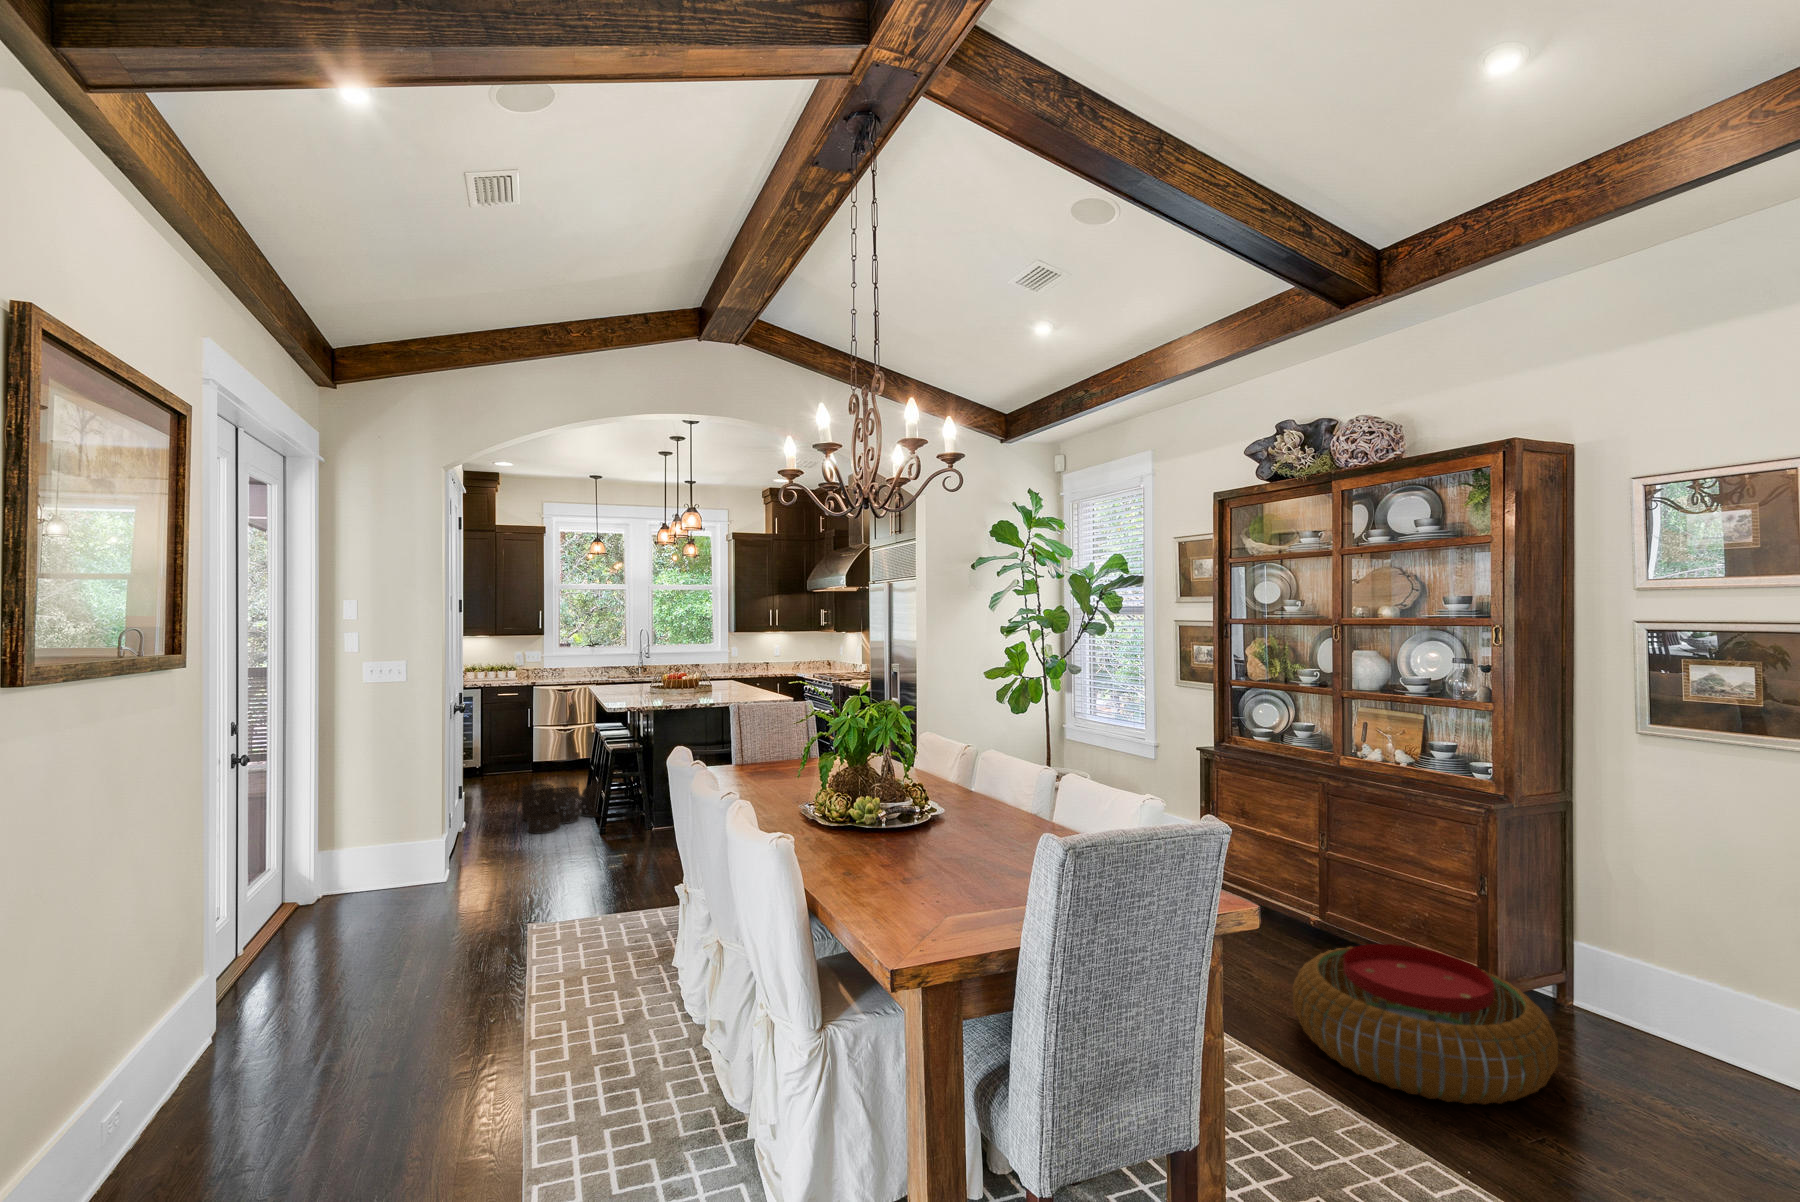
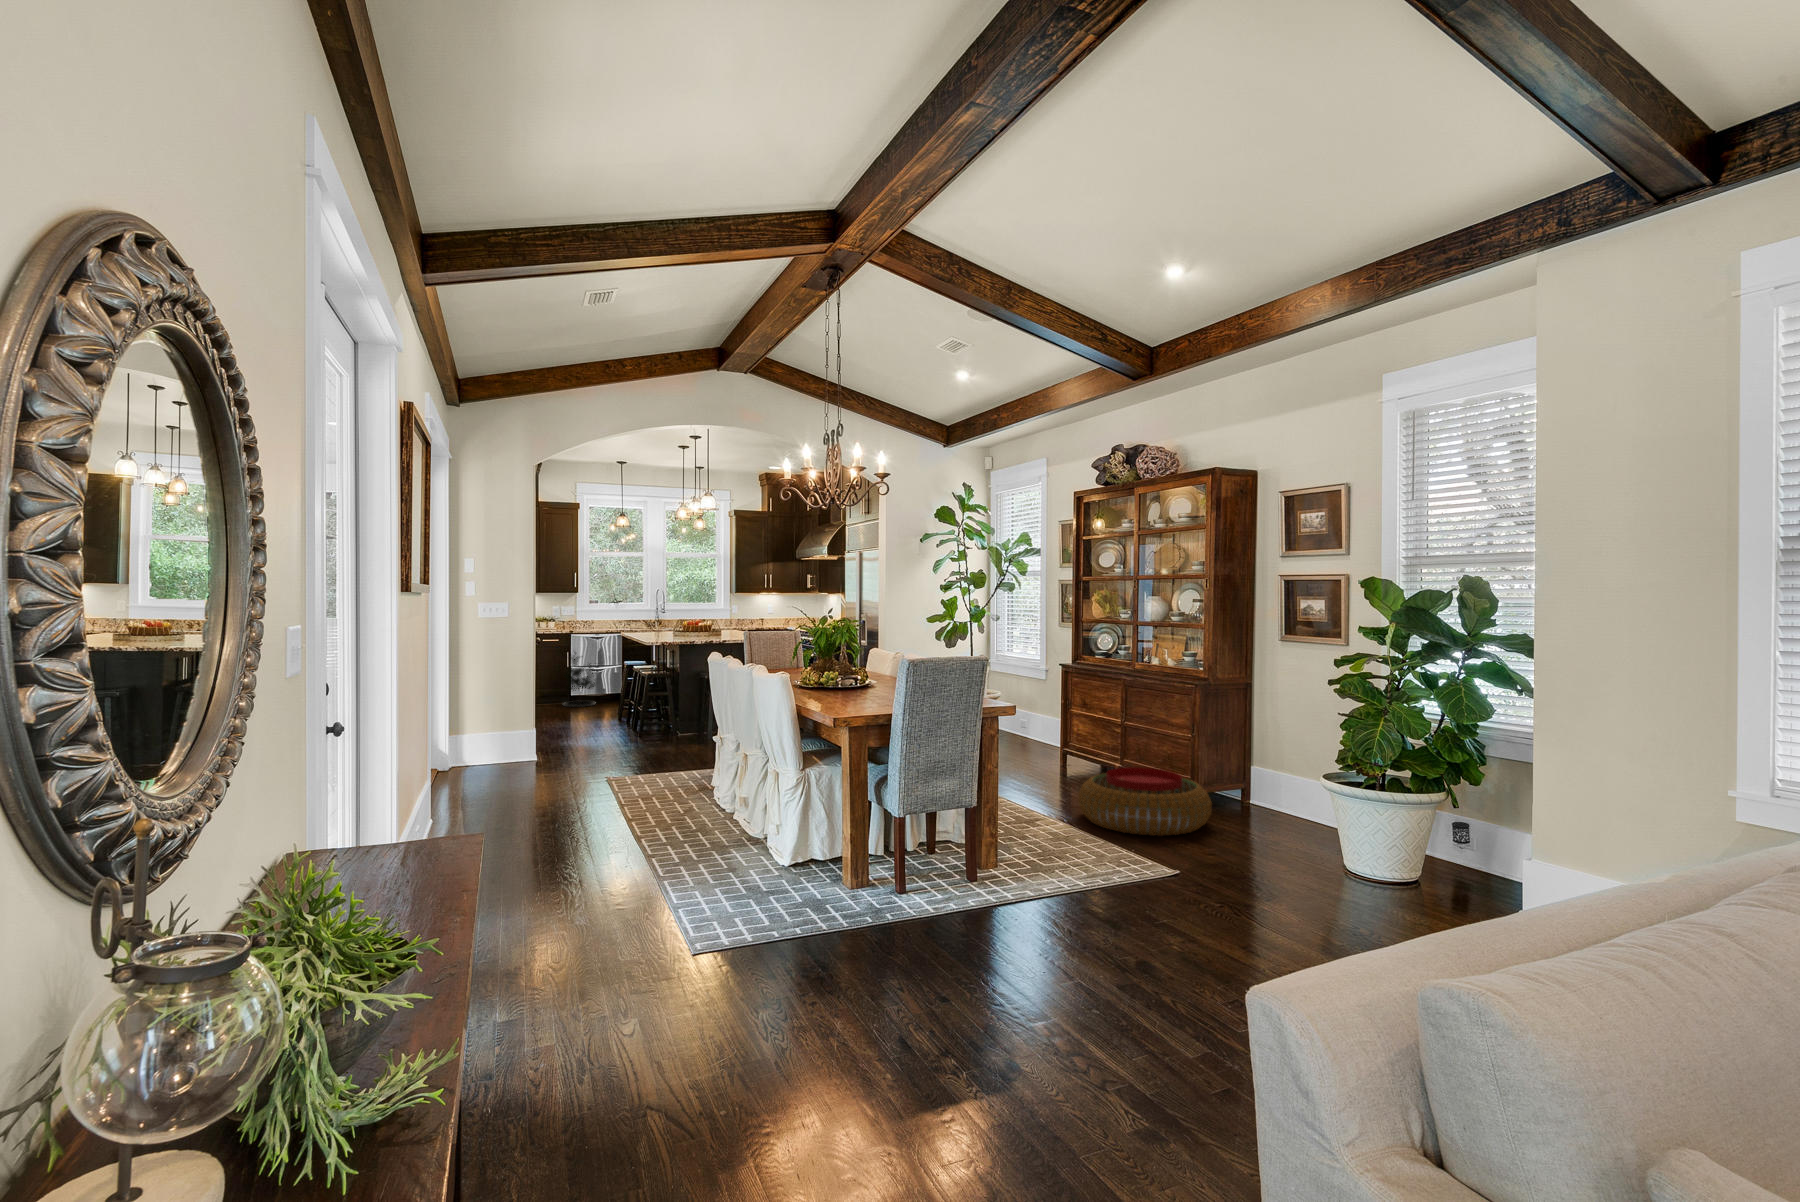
potted tree: none [520,705,567,777] -> present [563,652,596,707]
woven basket: present [522,780,603,833] -> none [576,700,648,737]

